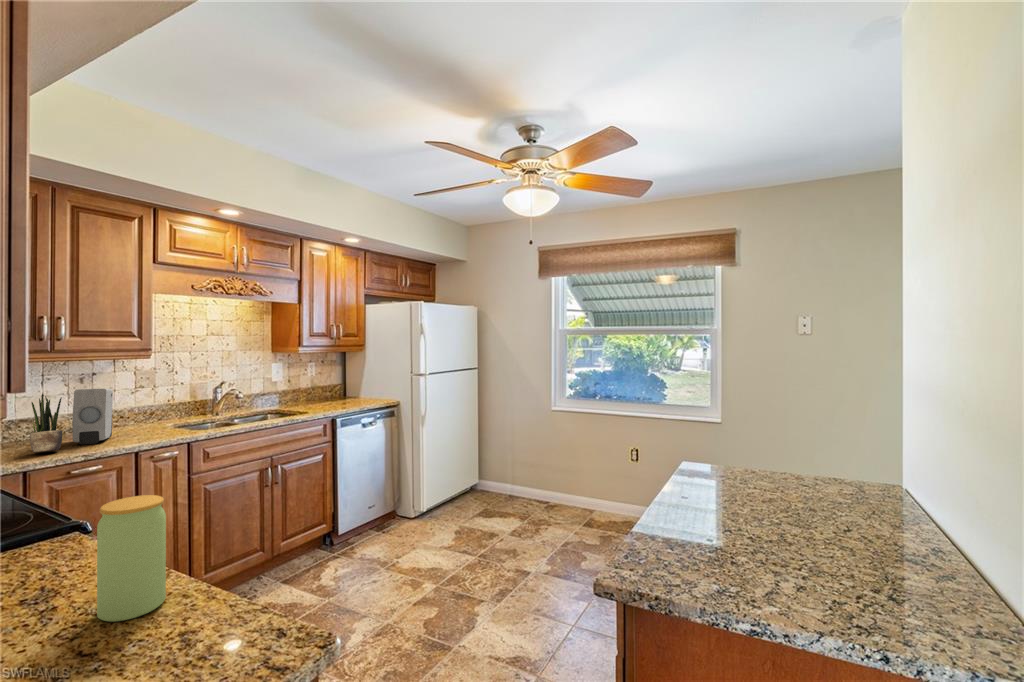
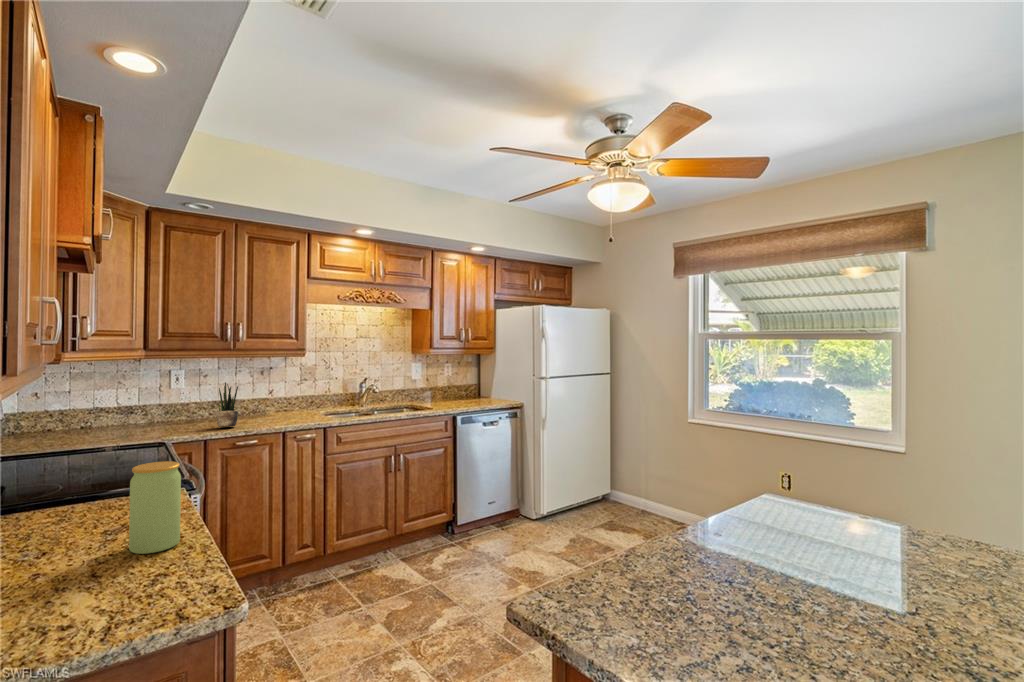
soap dispenser: present [73,389,113,445] -> none [247,380,278,423]

